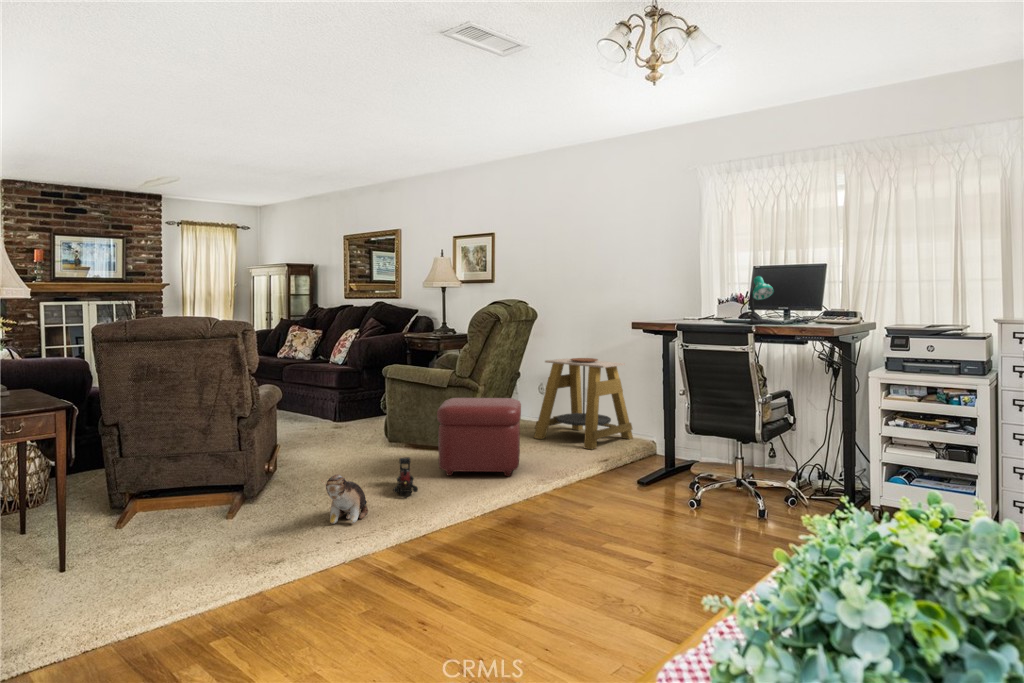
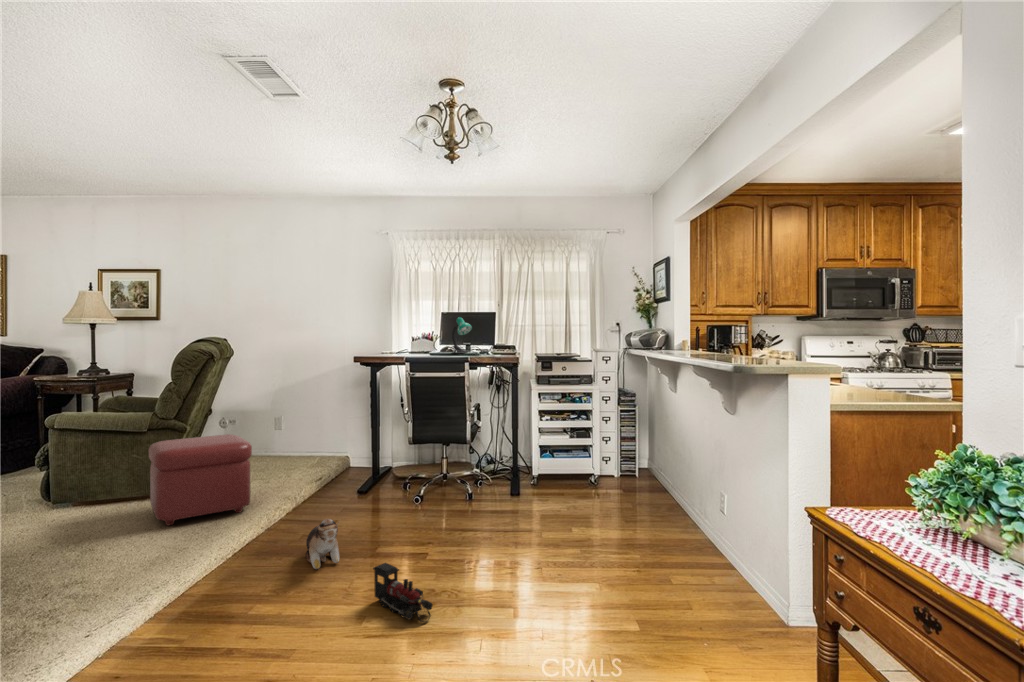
side table: present [534,358,633,449] -> none [232,390,328,474]
toy train: present [393,457,418,498] -> present [373,563,433,622]
plush toy: present [321,474,368,524] -> present [306,519,340,569]

